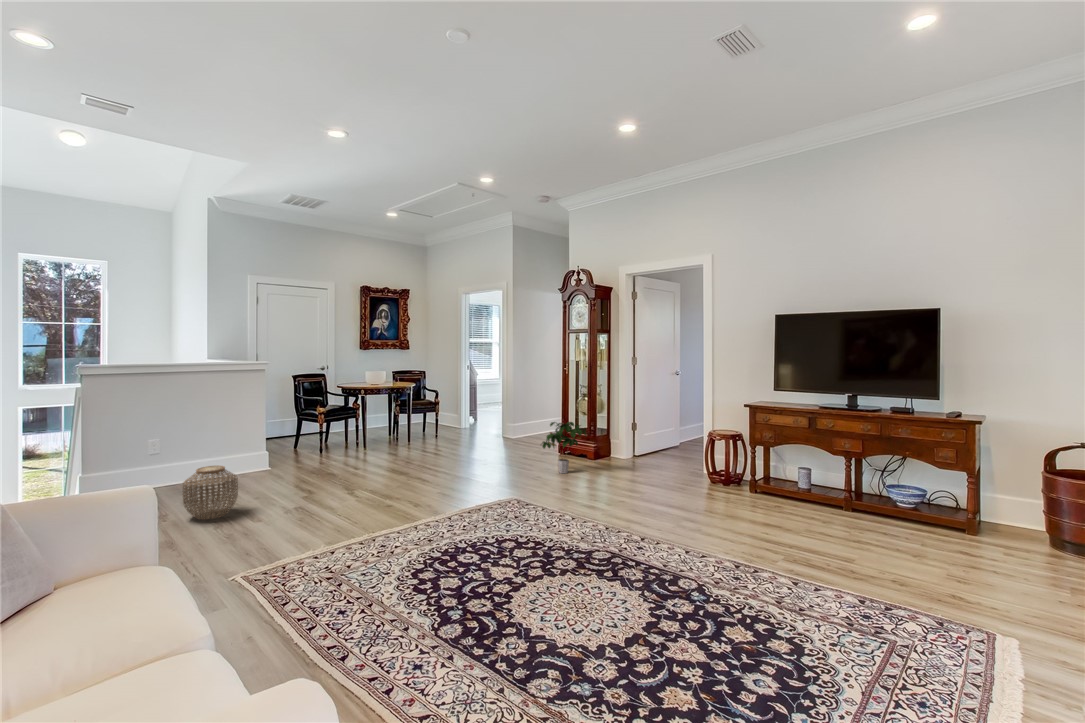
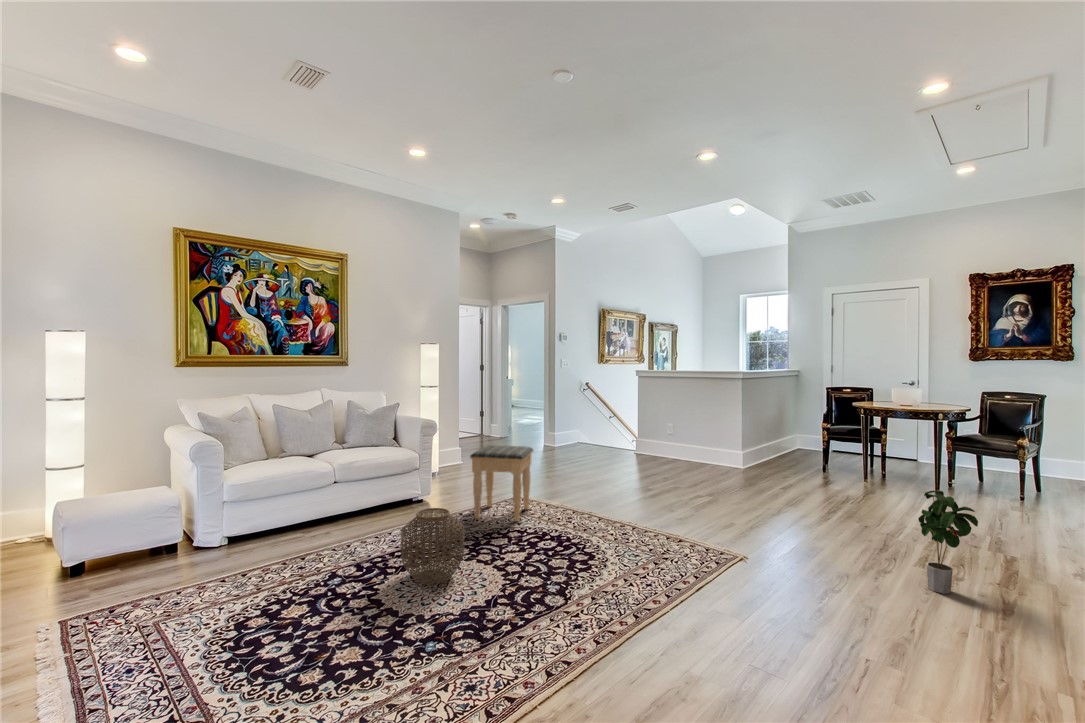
woven basket: present [183,465,238,520] -> present [401,508,464,584]
footstool: none [279,480,394,606] -> present [470,445,533,522]

